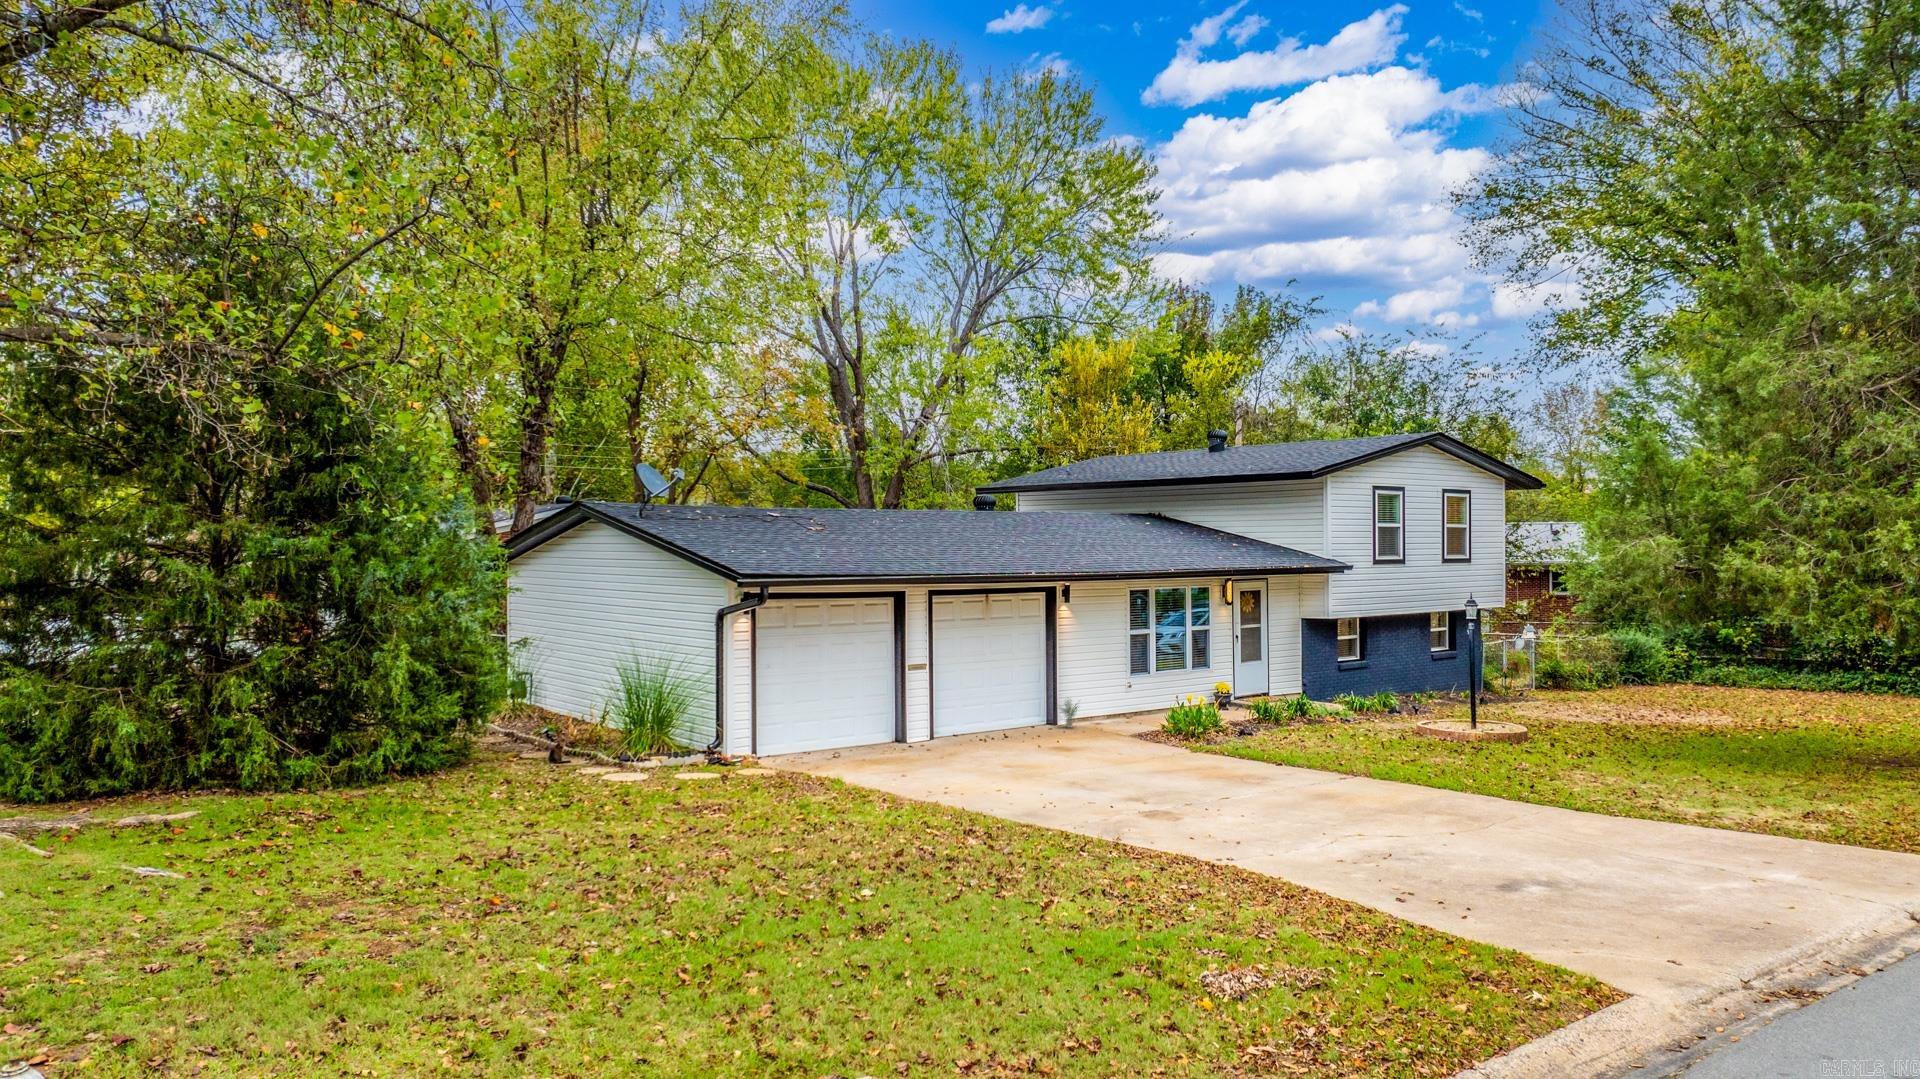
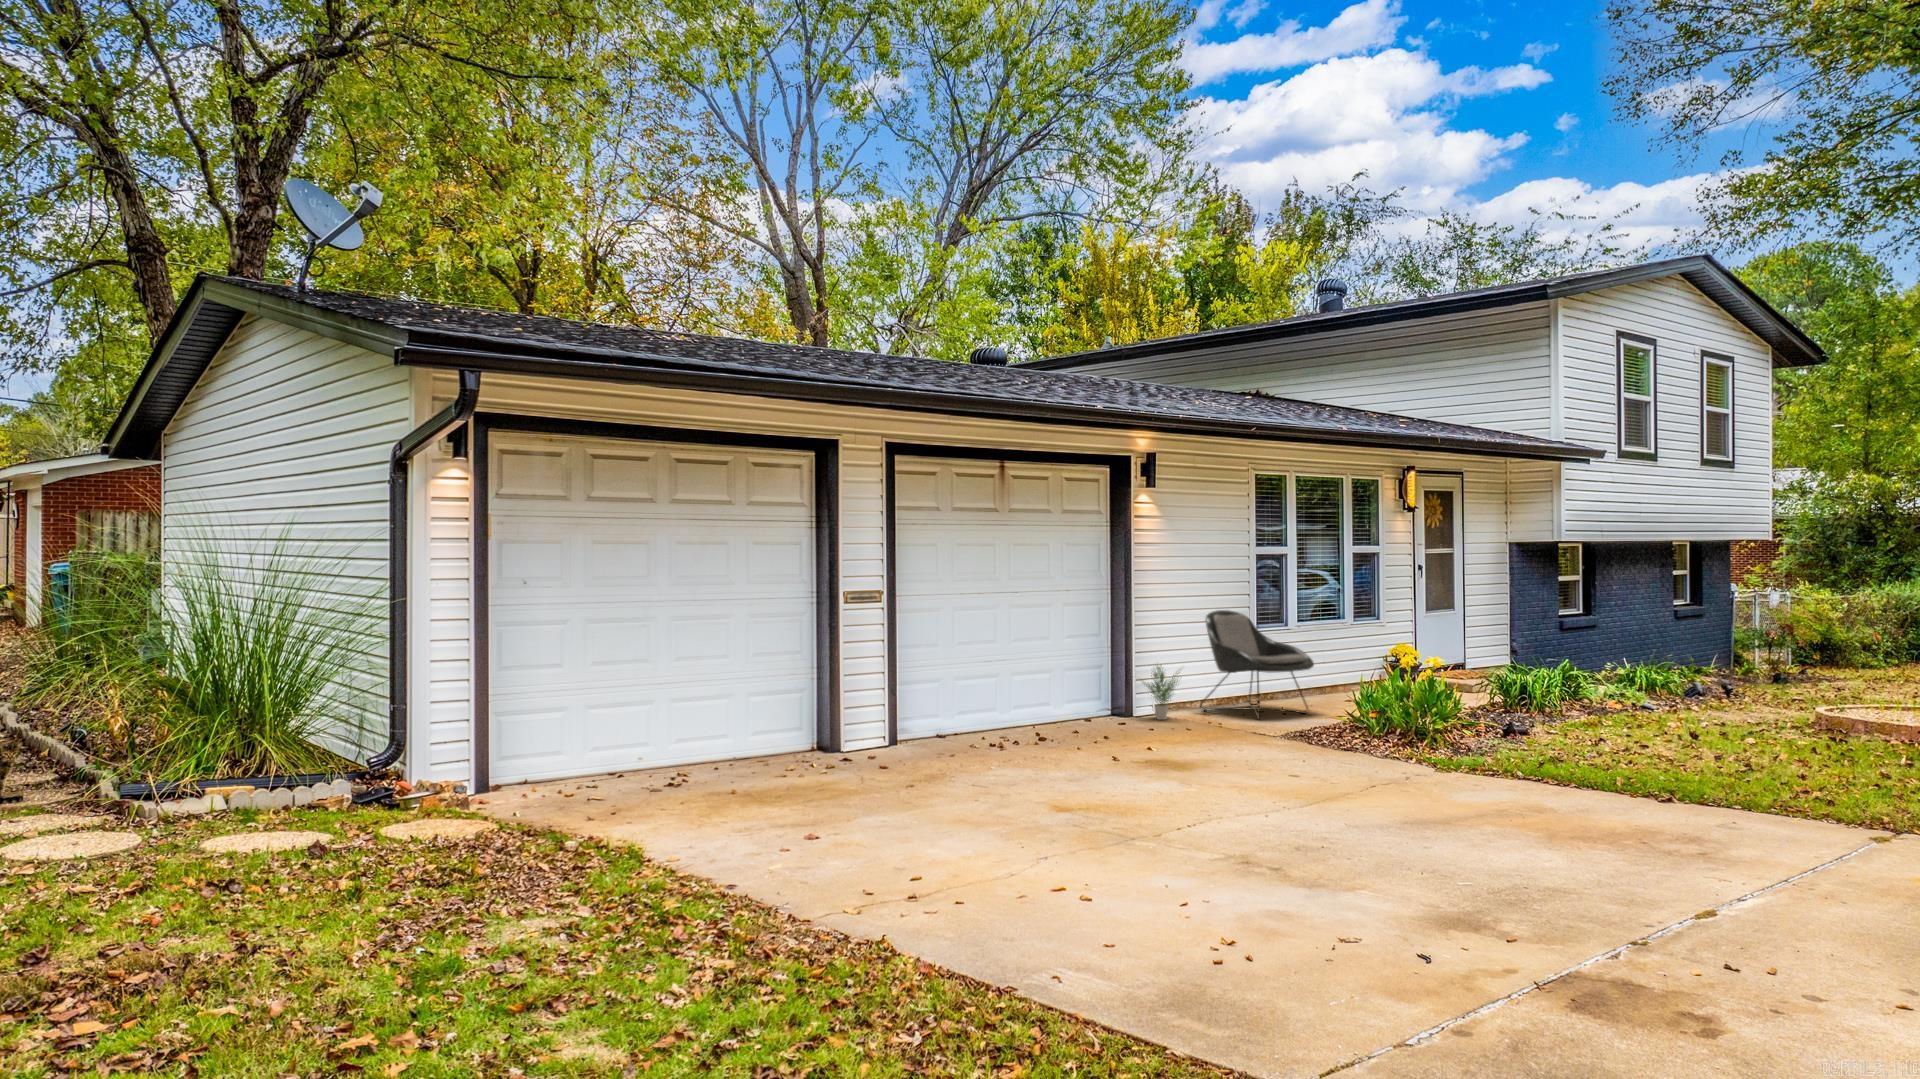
lounge chair: none [1093,667,1155,728] -> present [1200,610,1314,719]

